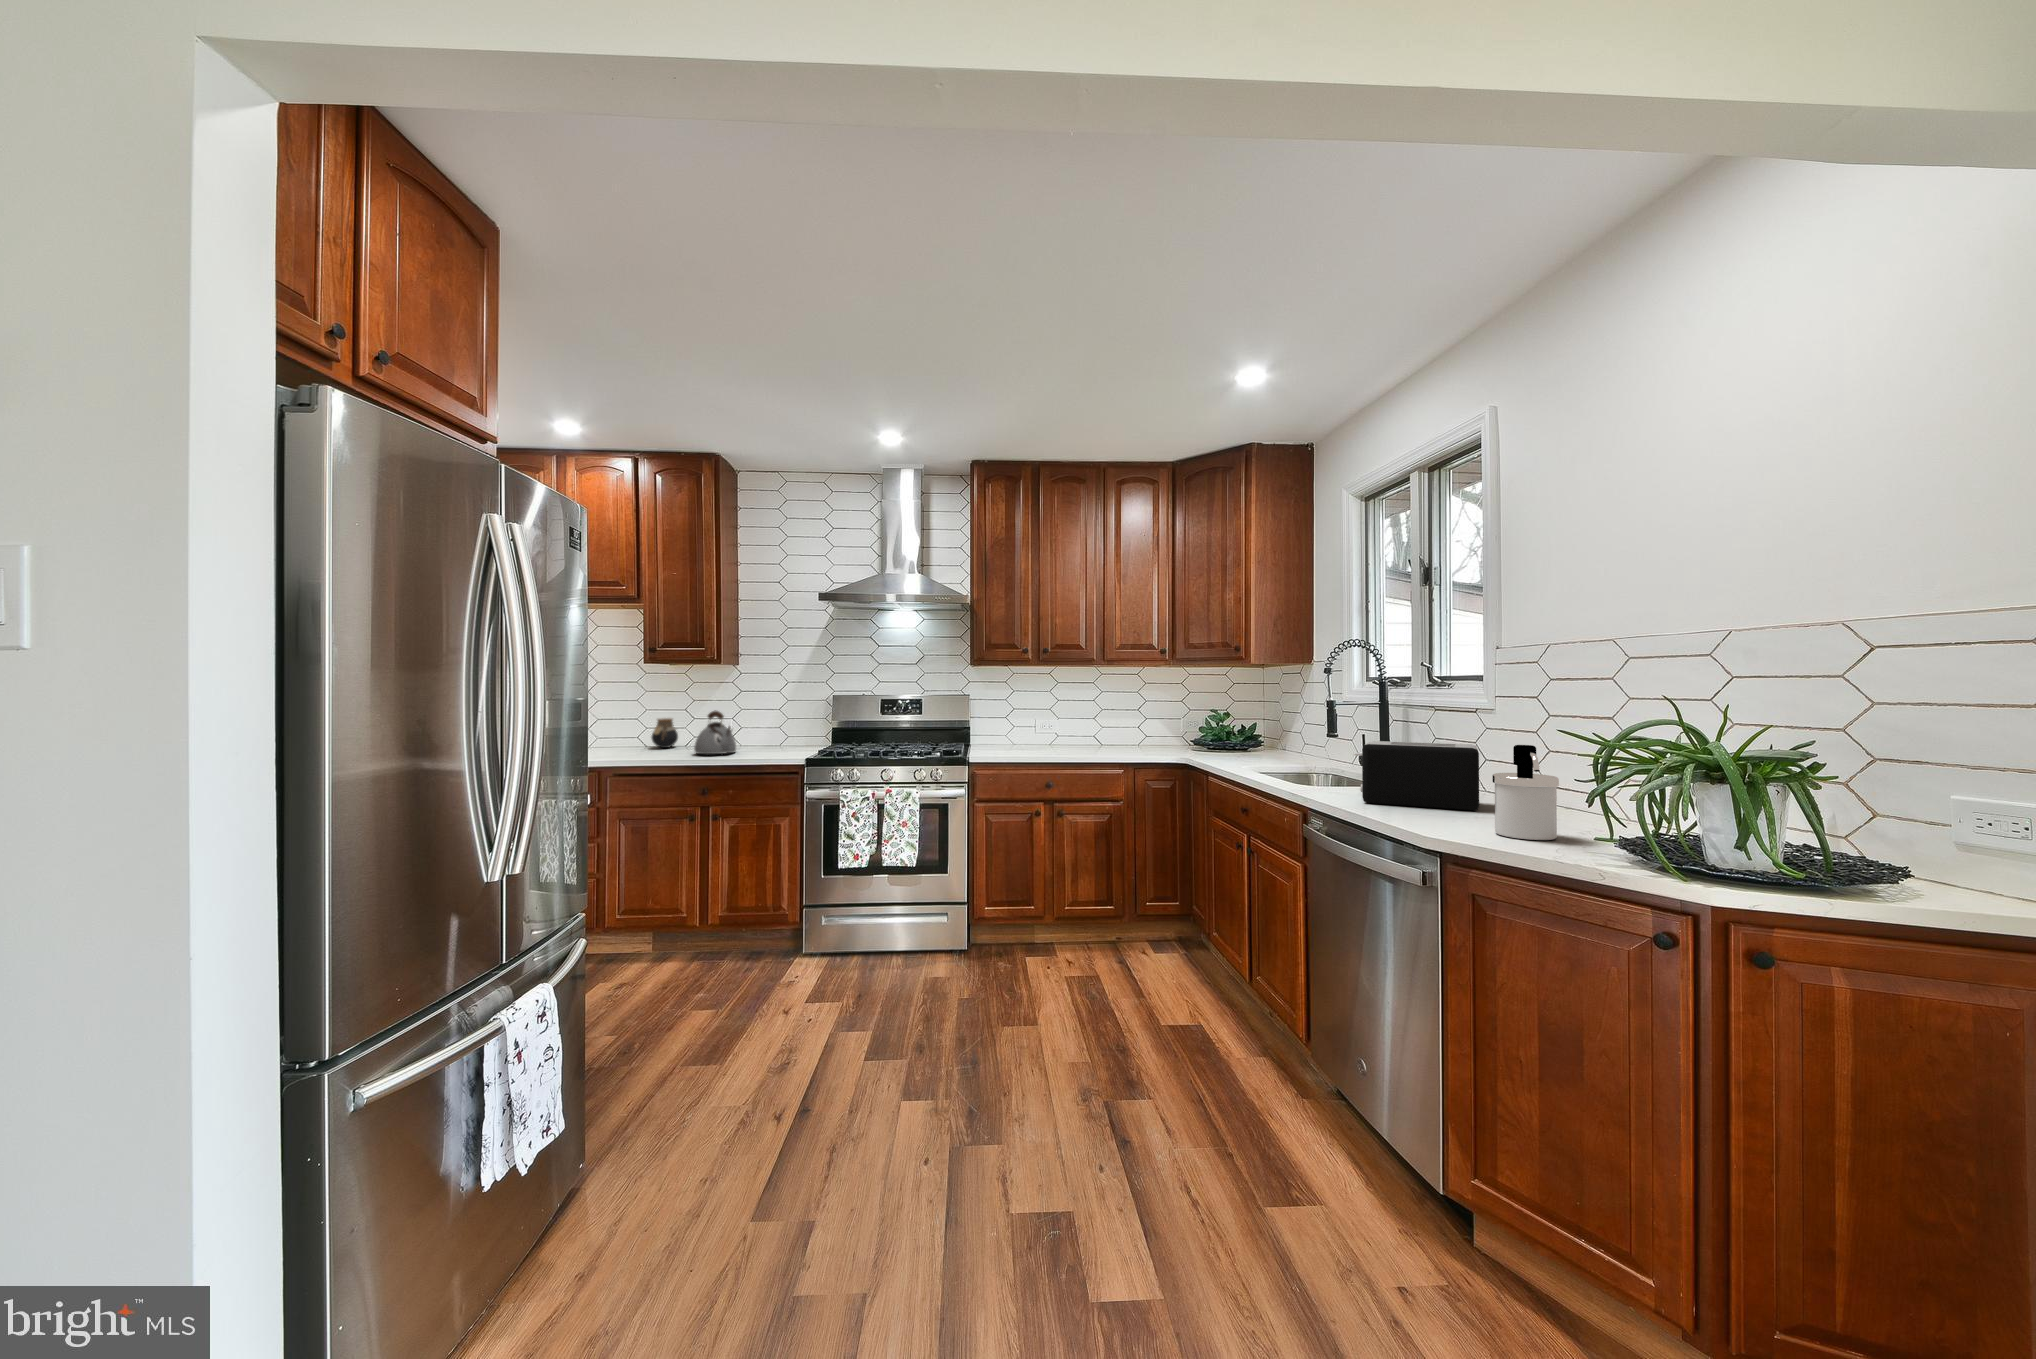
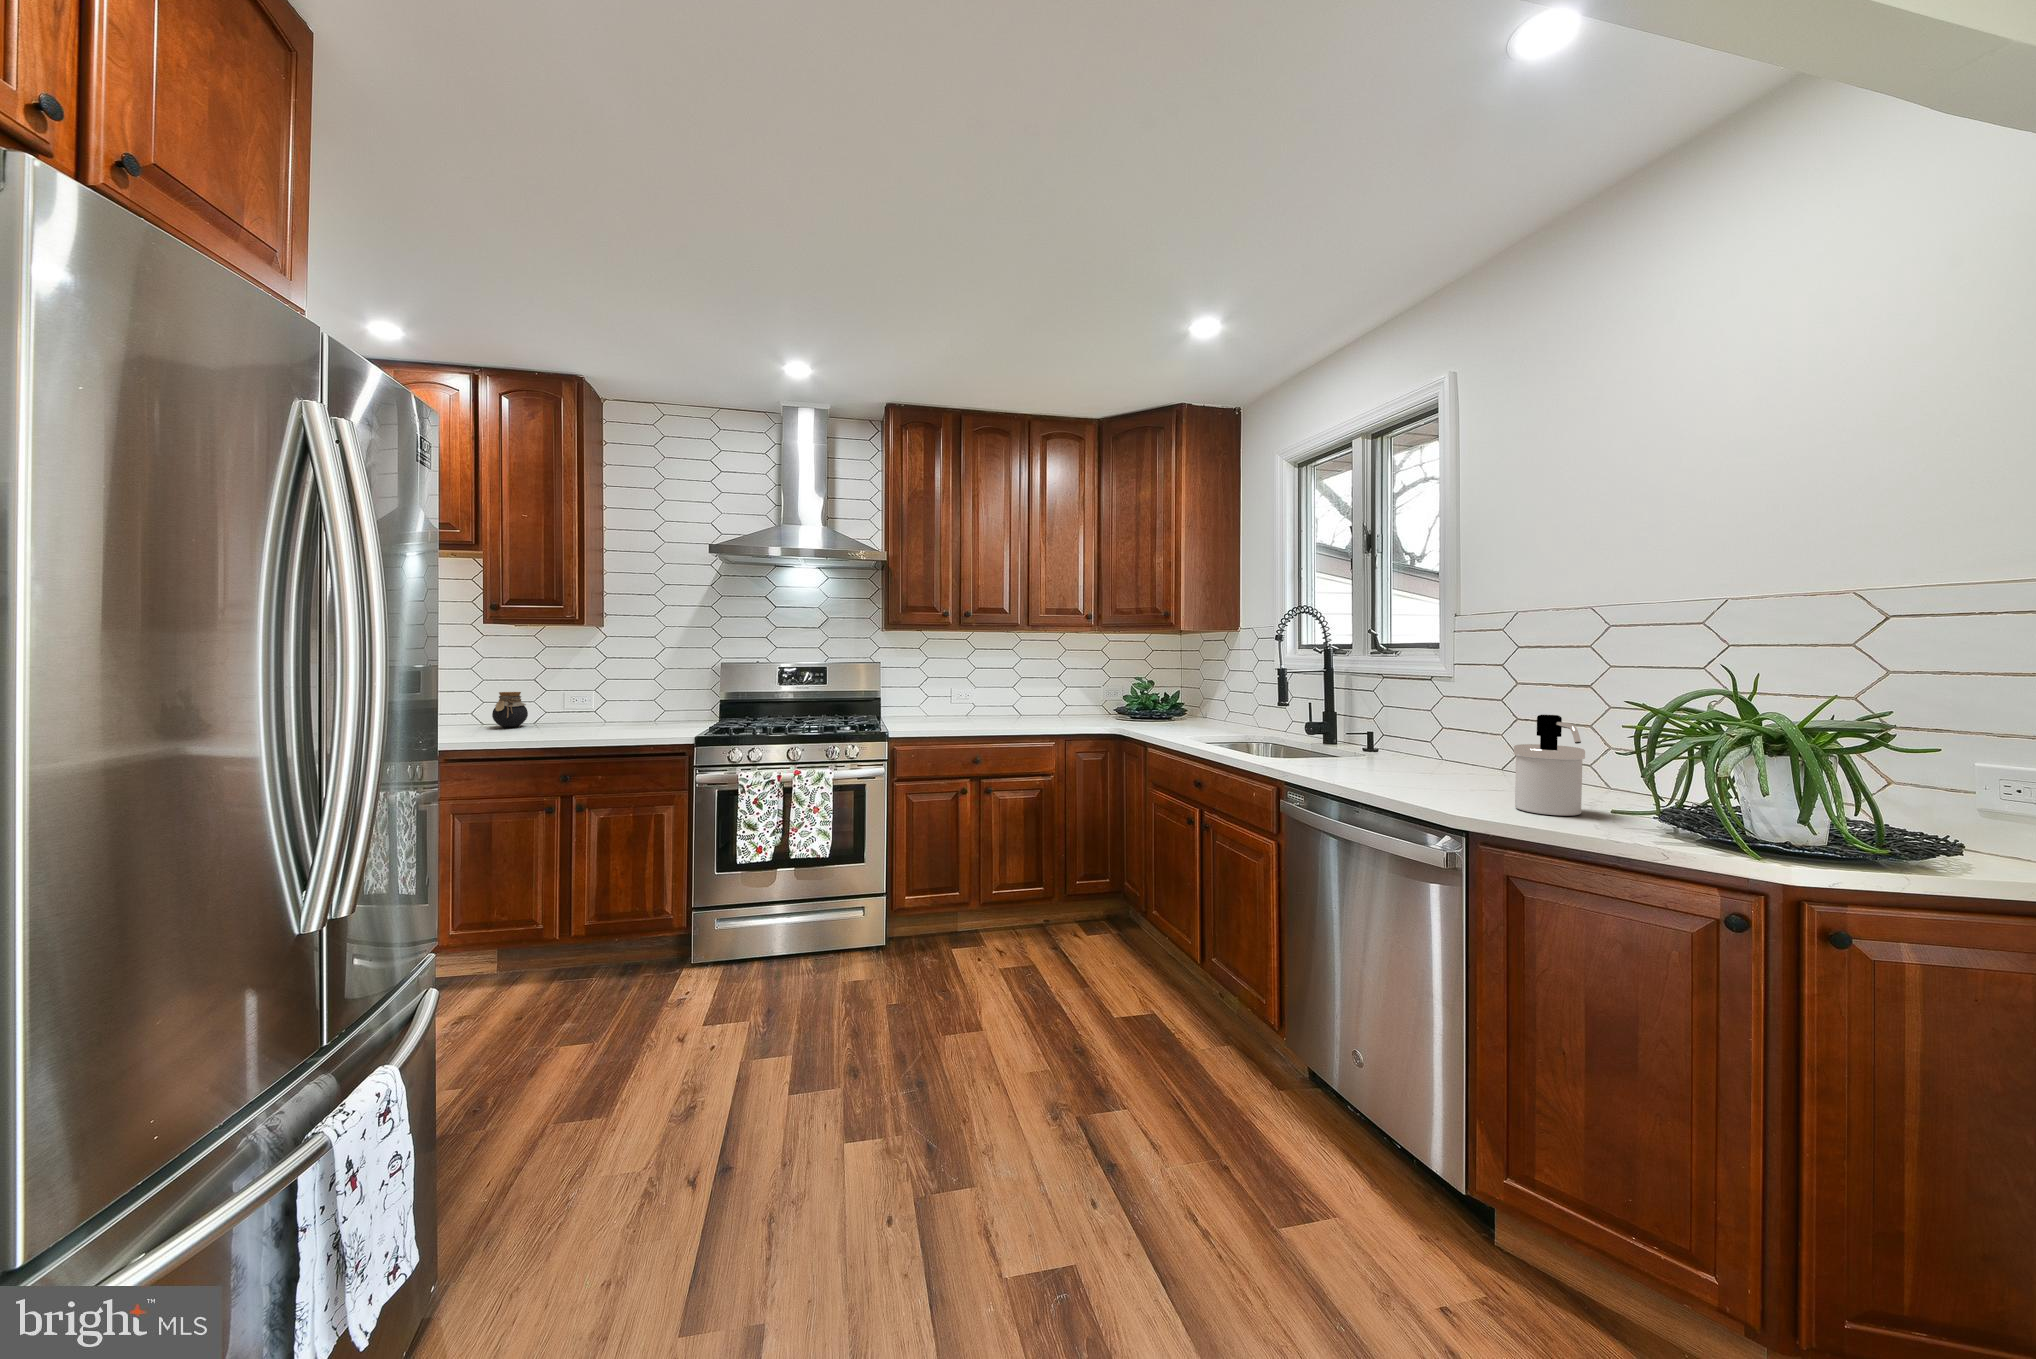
kettle: present [694,710,736,754] -> none [551,682,605,734]
toaster: present [1353,741,1479,810] -> none [1333,711,1467,783]

